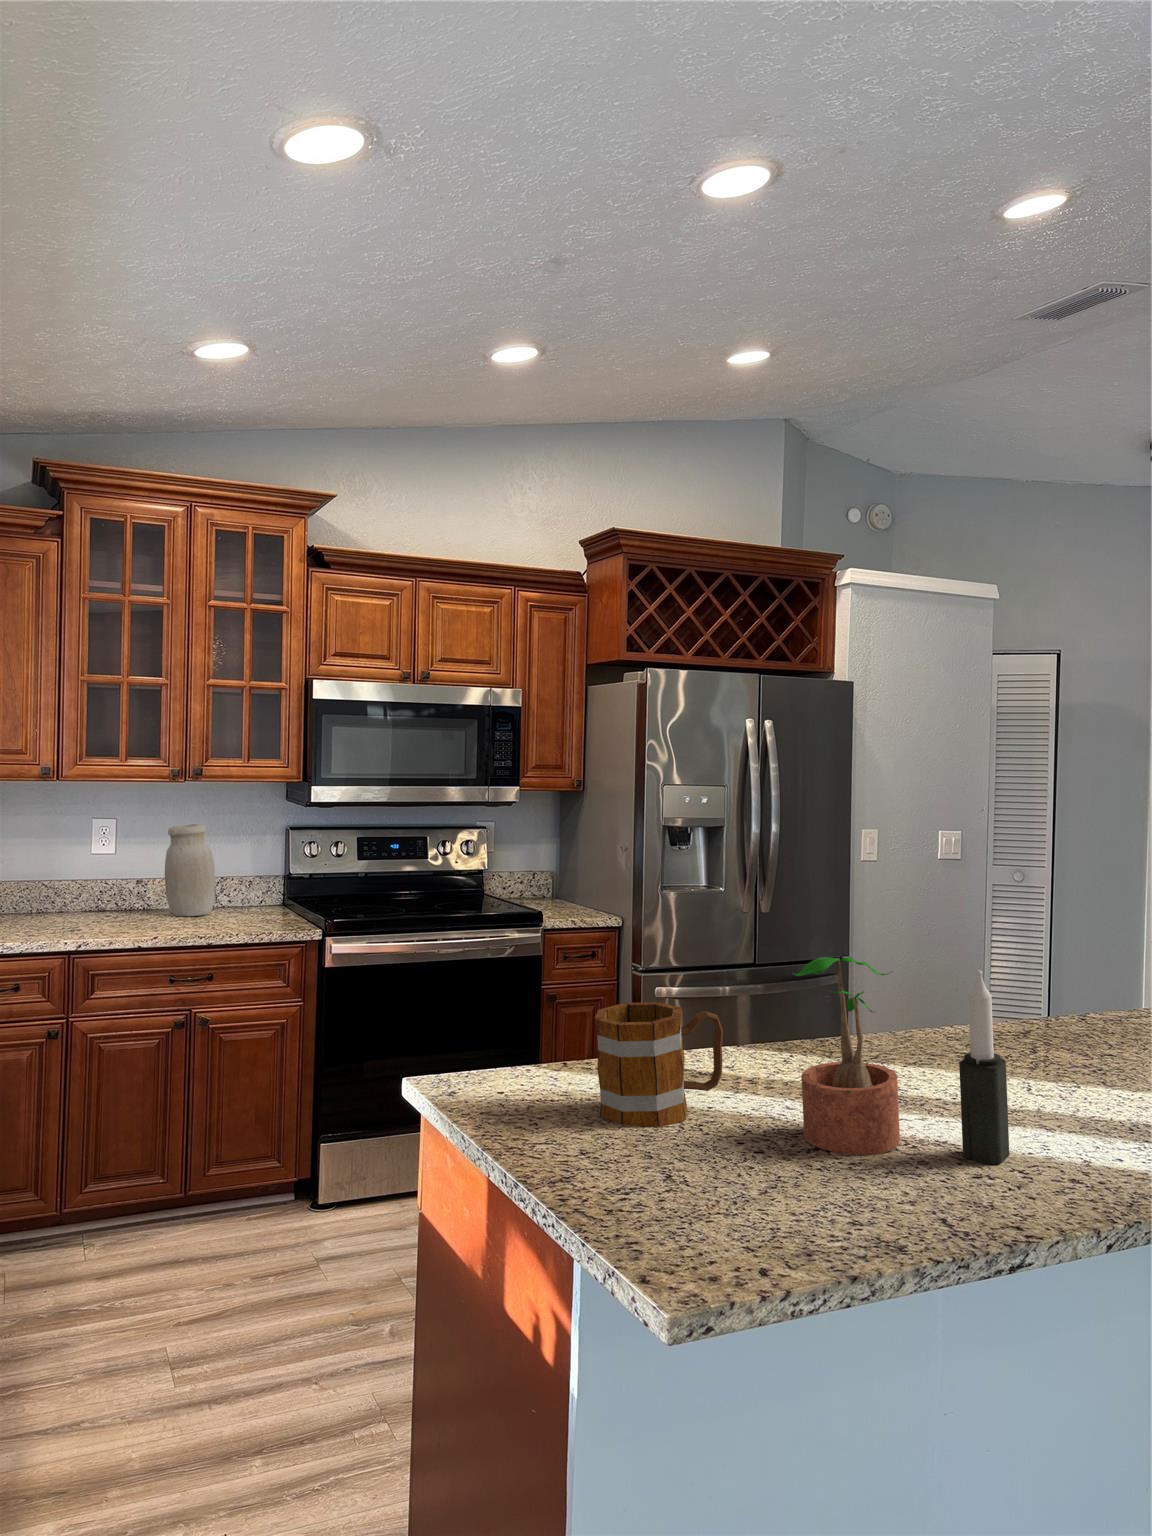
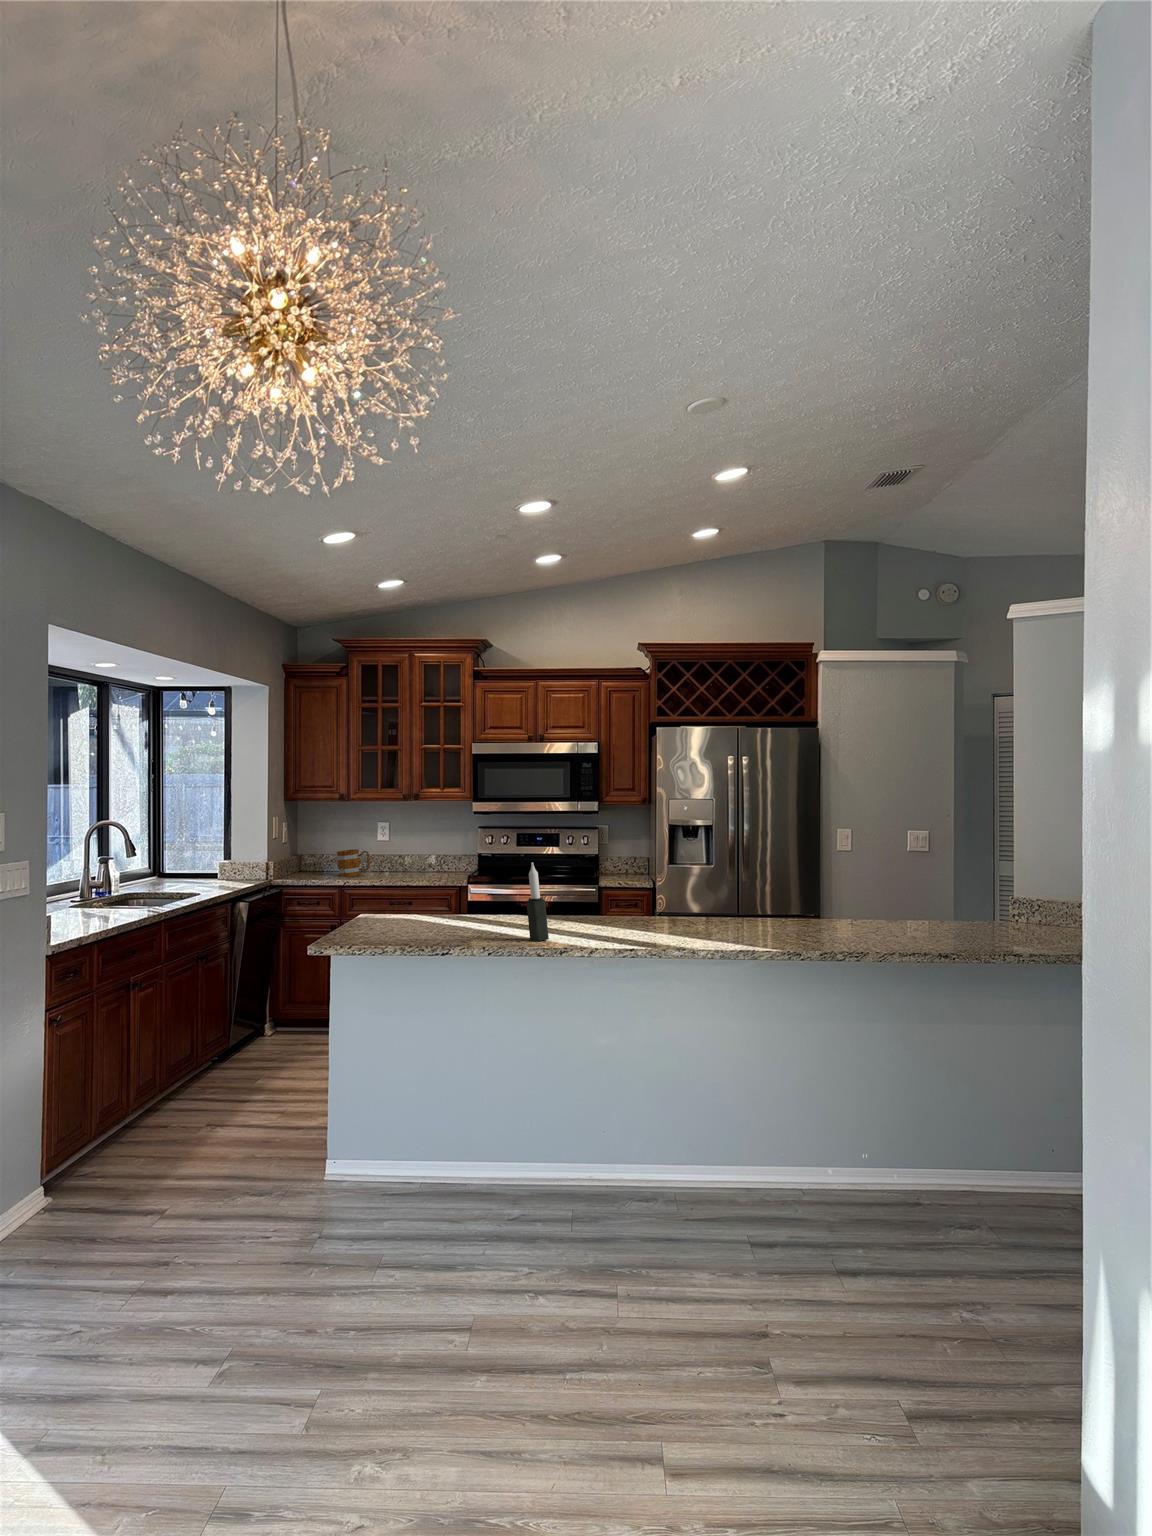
jar: present [165,824,215,916] -> none [408,823,434,872]
potted plant: present [793,957,900,1155] -> none [477,860,521,938]
mug: present [595,1002,723,1127] -> present [337,849,370,877]

